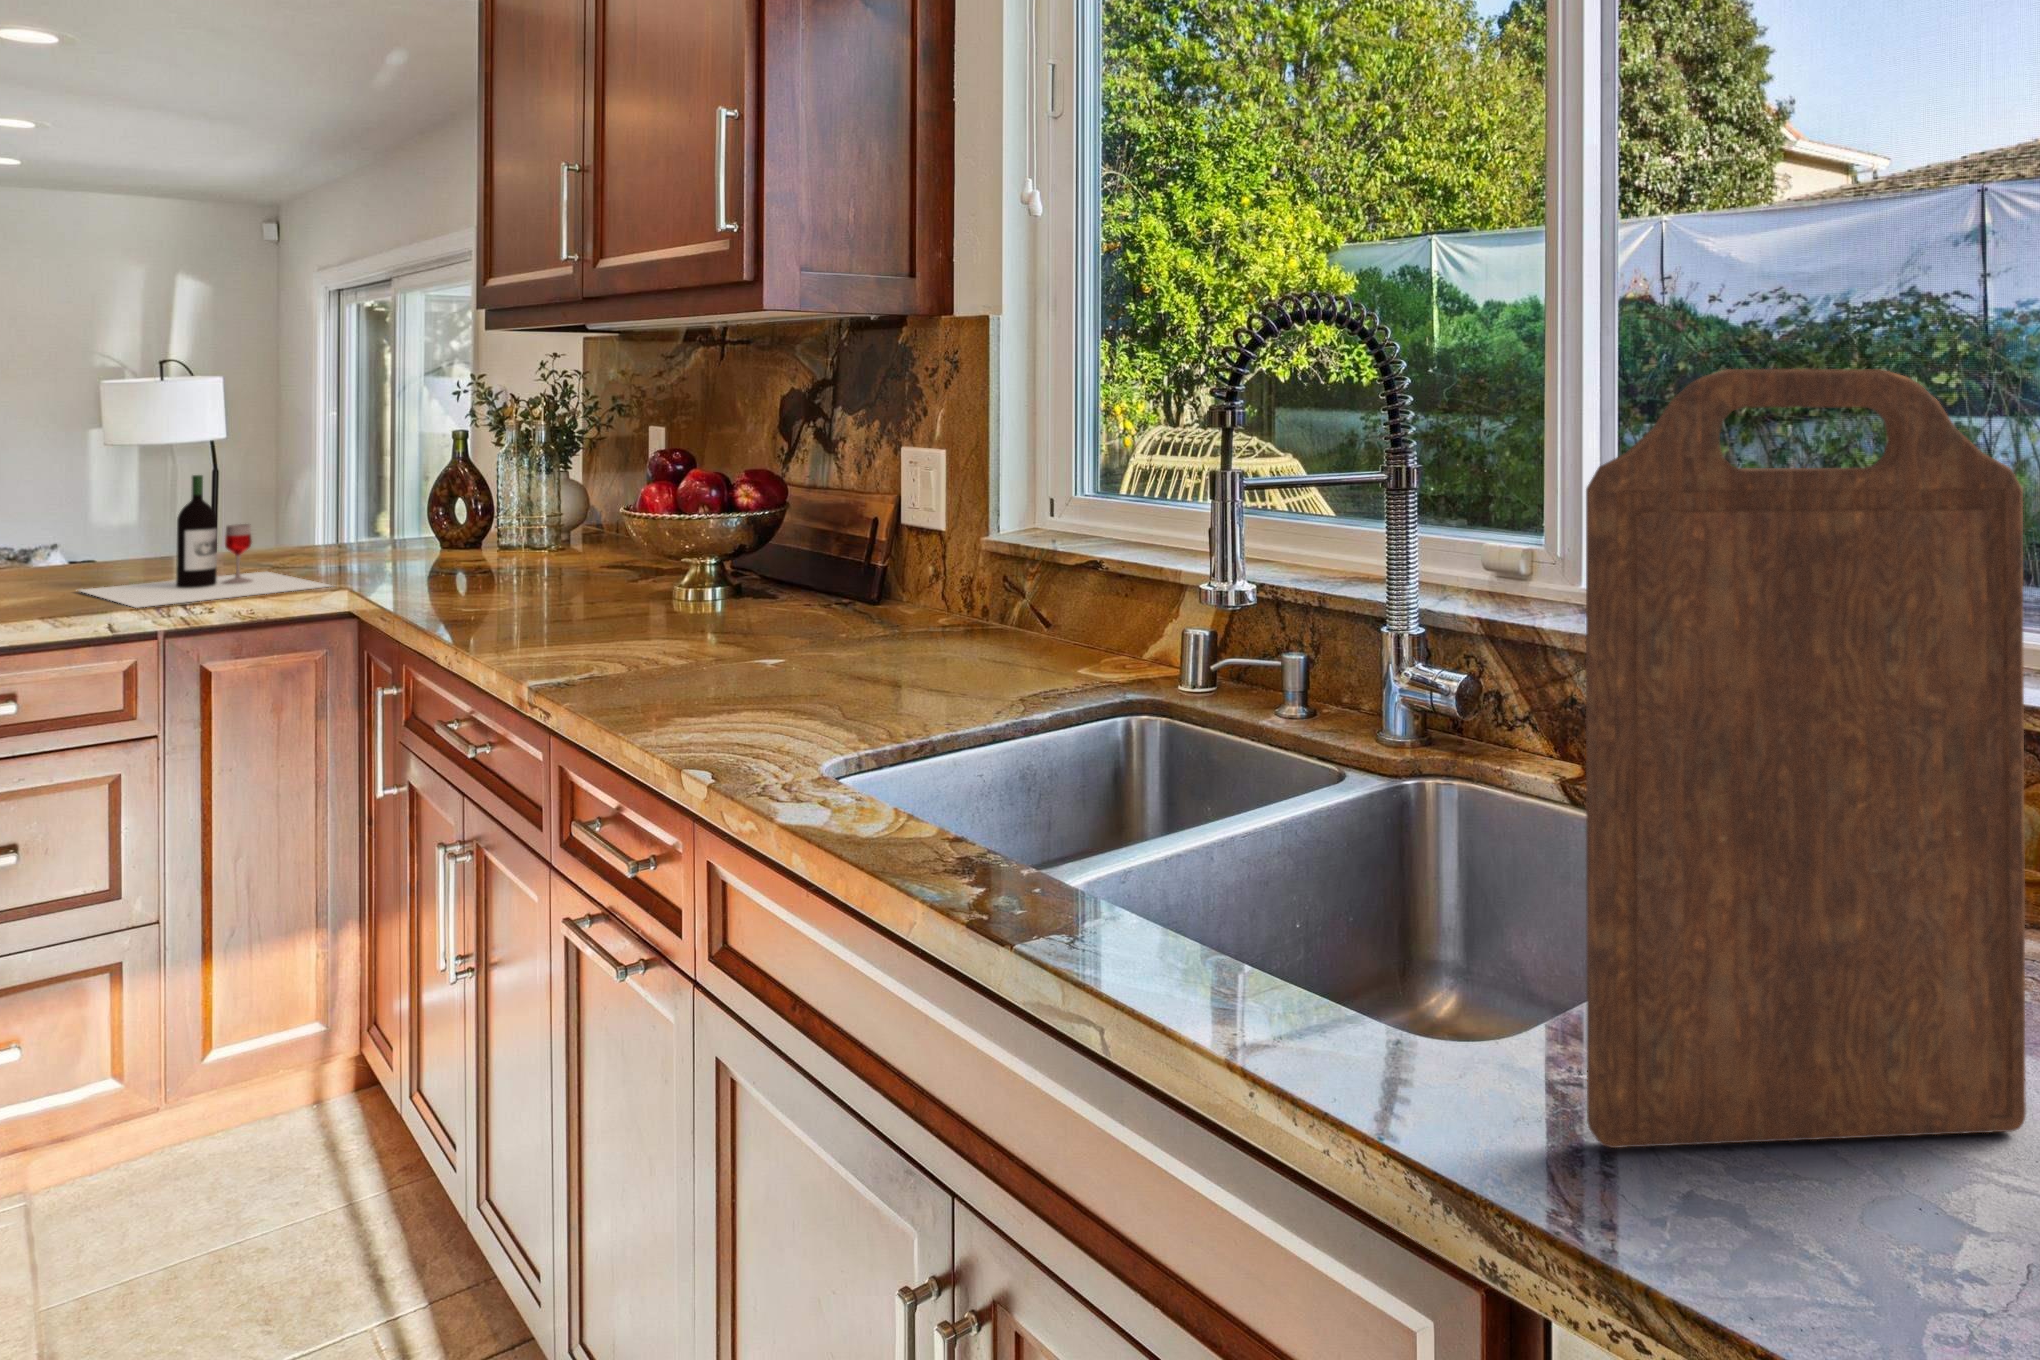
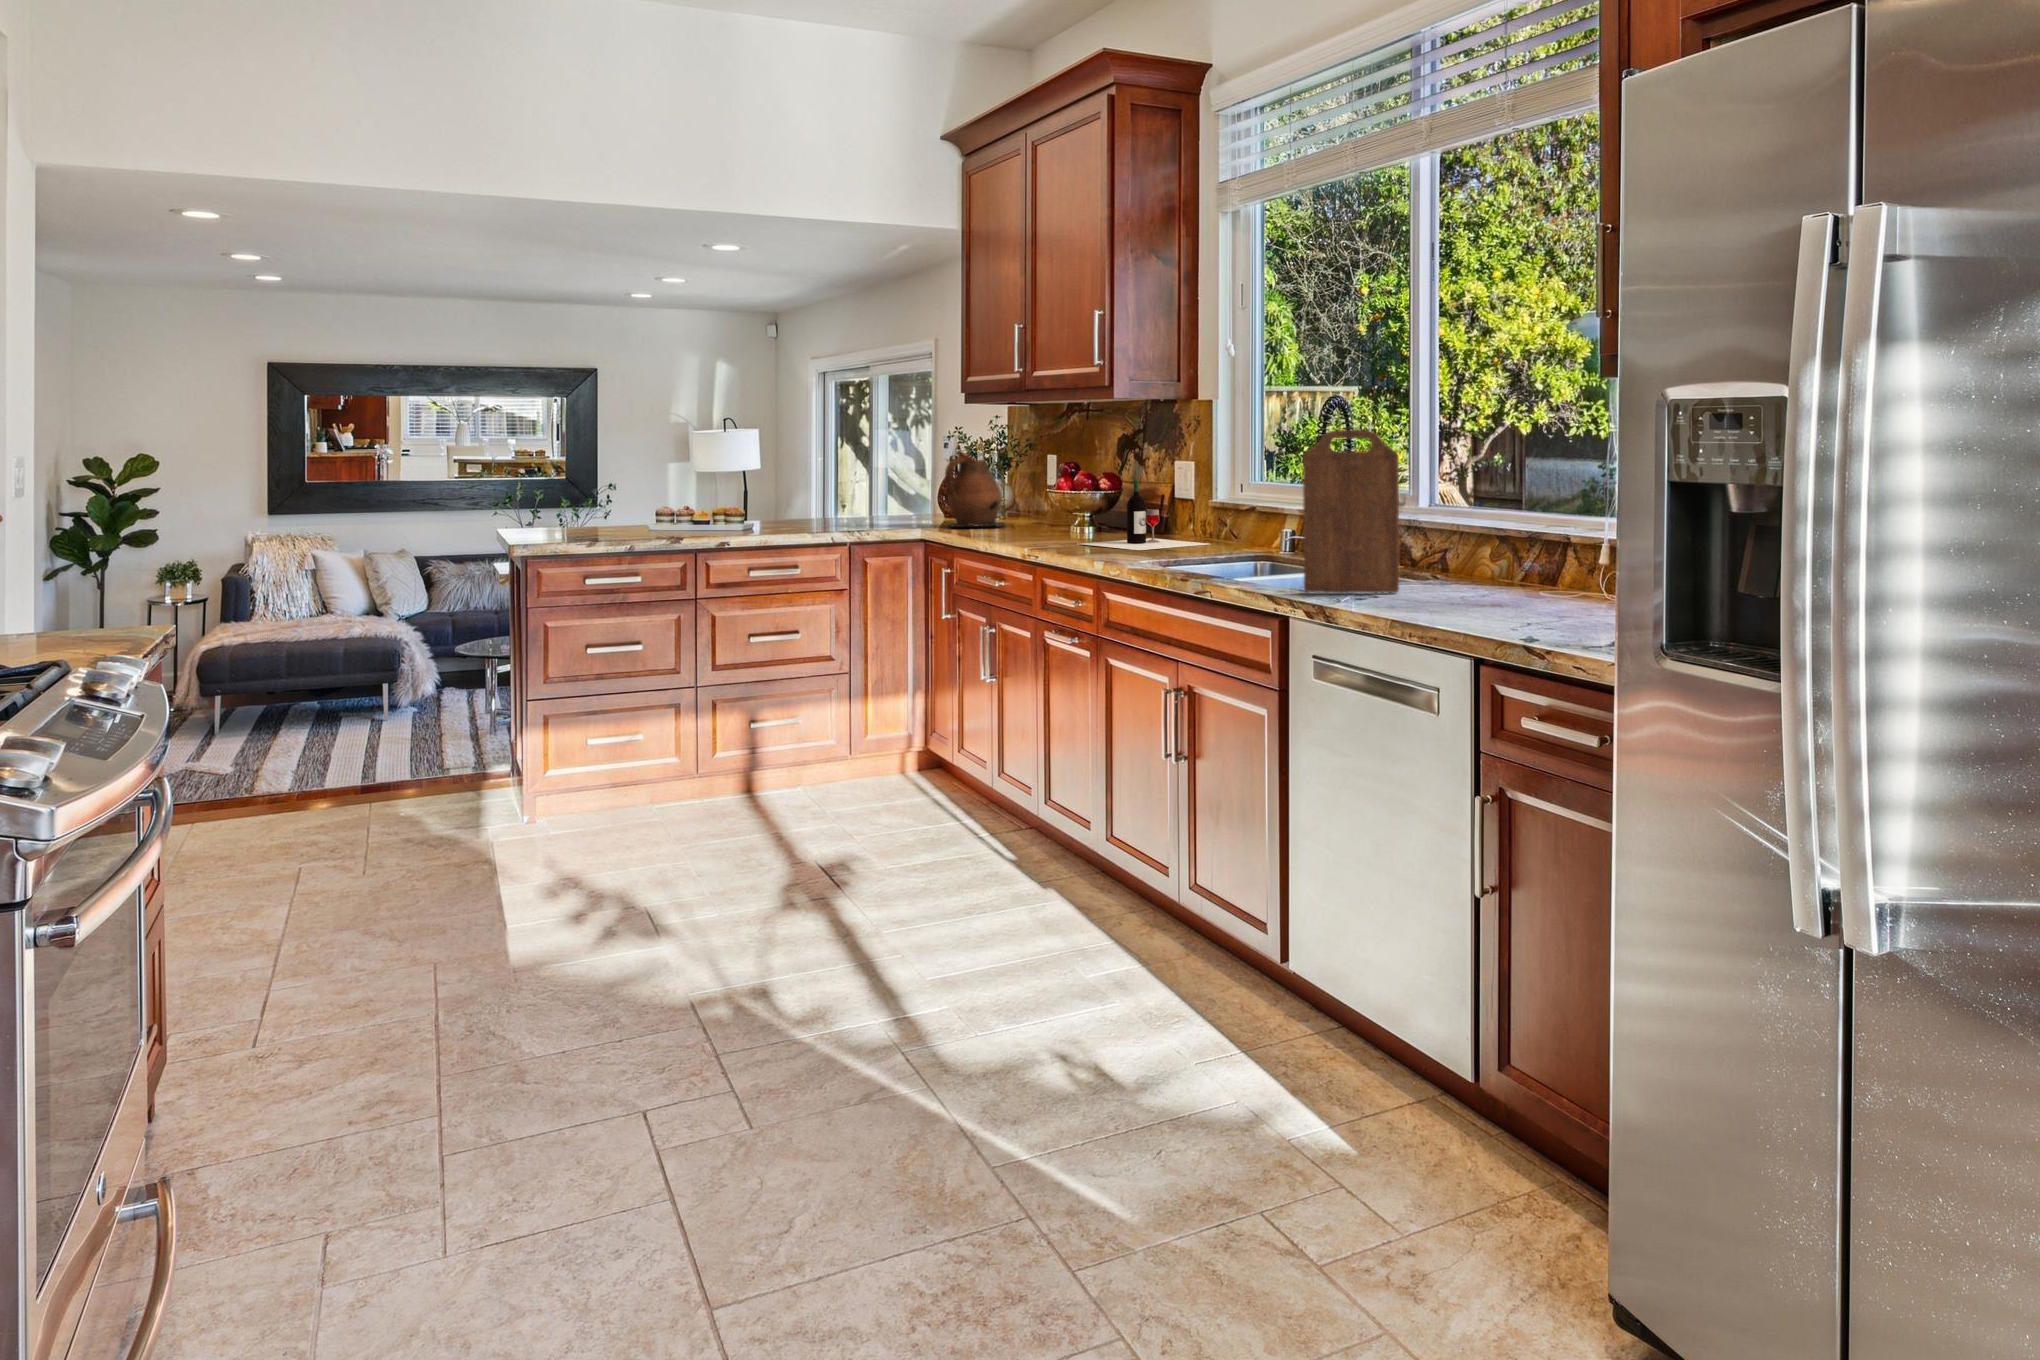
ceramic pitcher: none [416,423,555,578] -> present [945,451,1005,527]
wine bottle: present [80,475,330,608] -> present [1081,480,1209,550]

